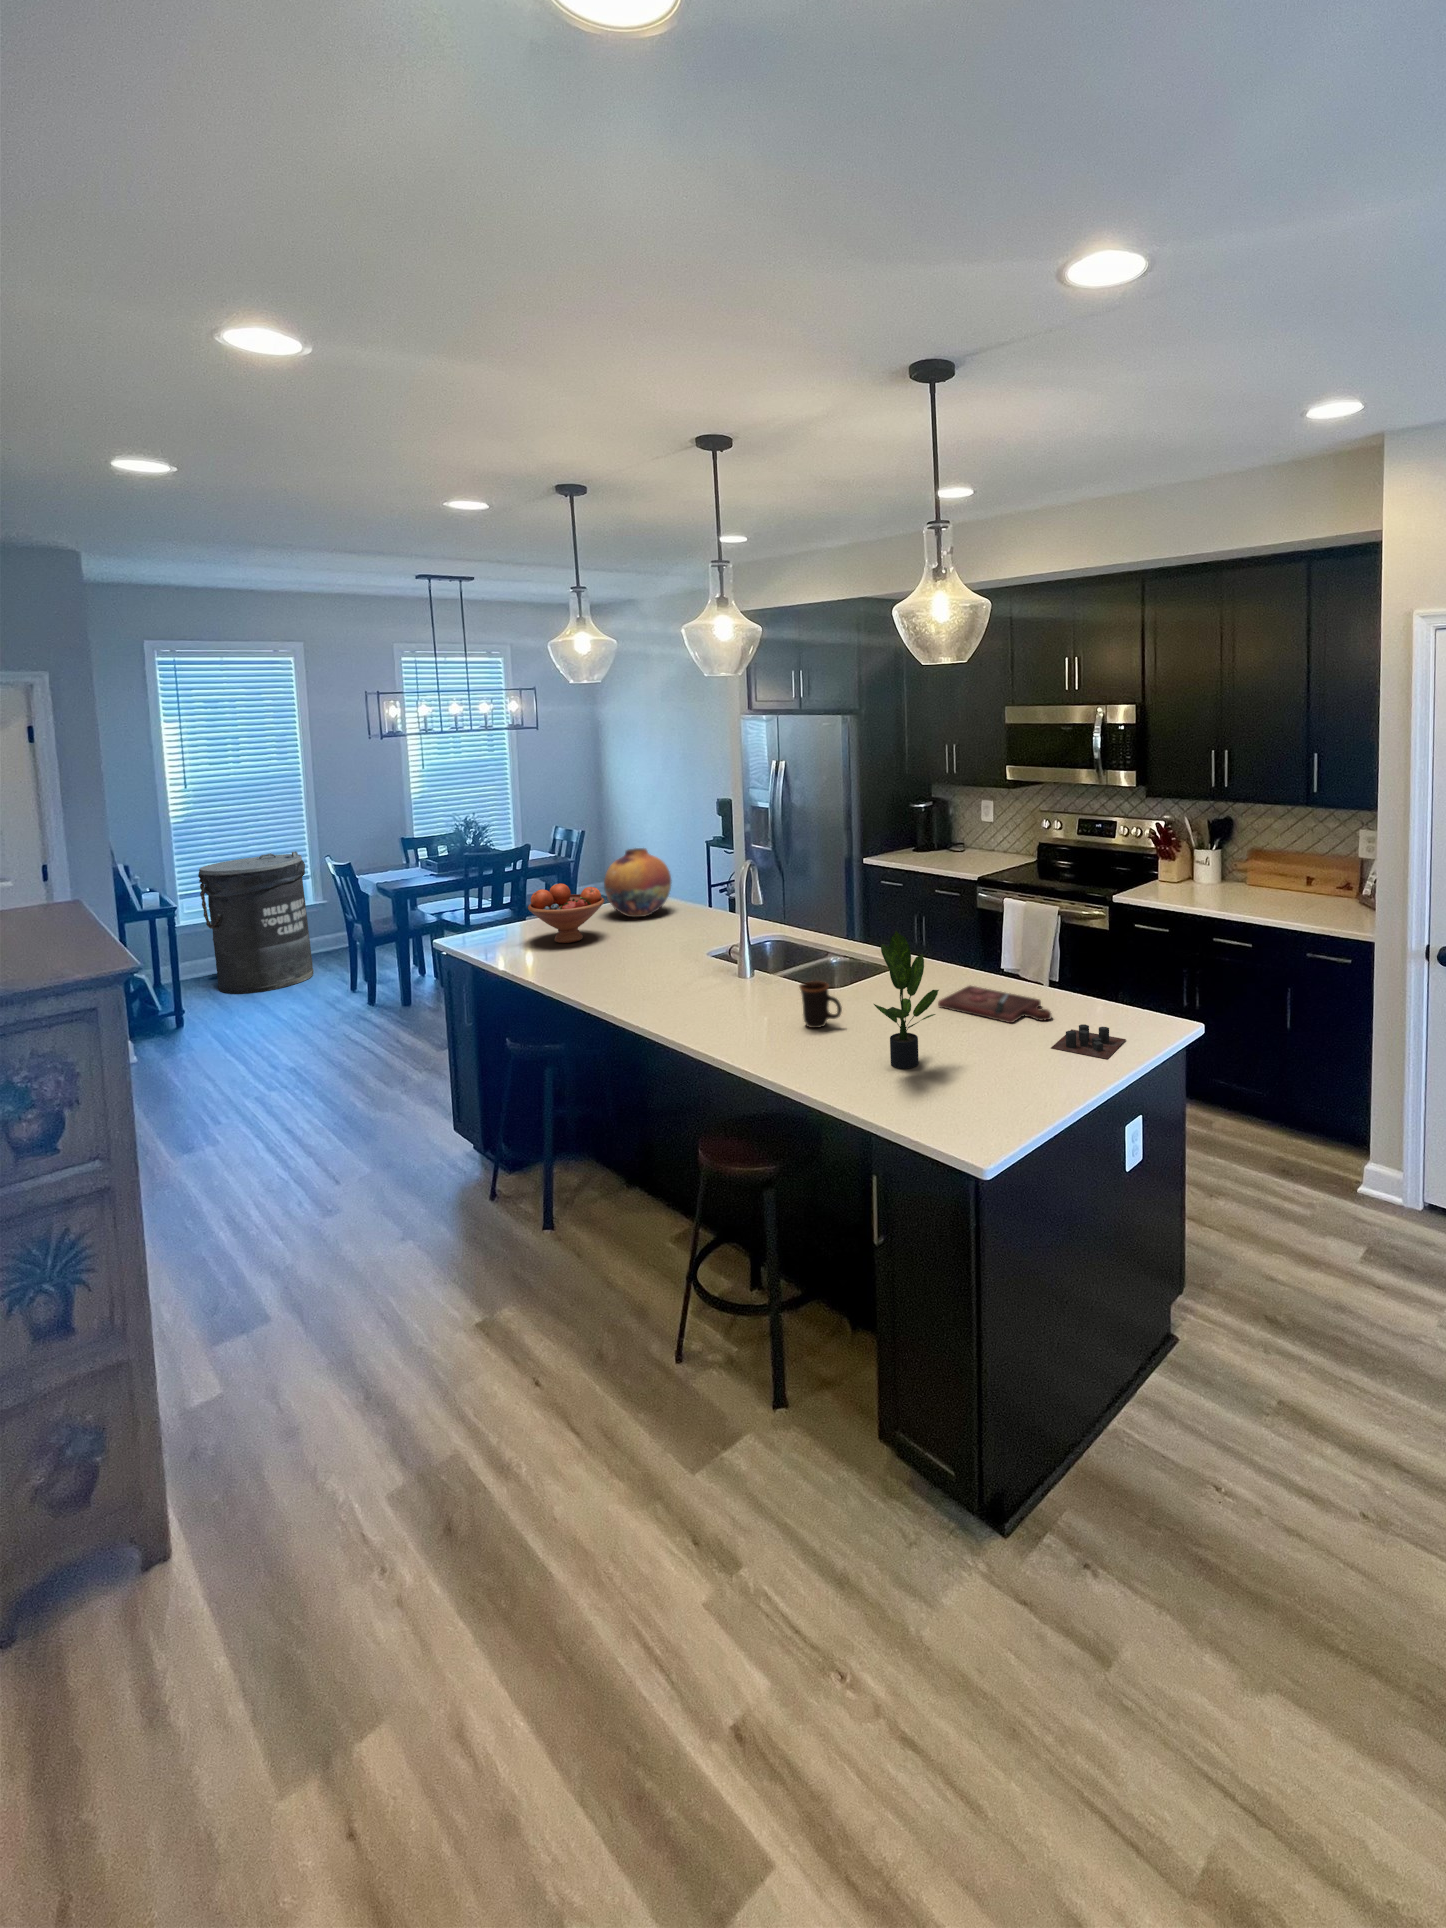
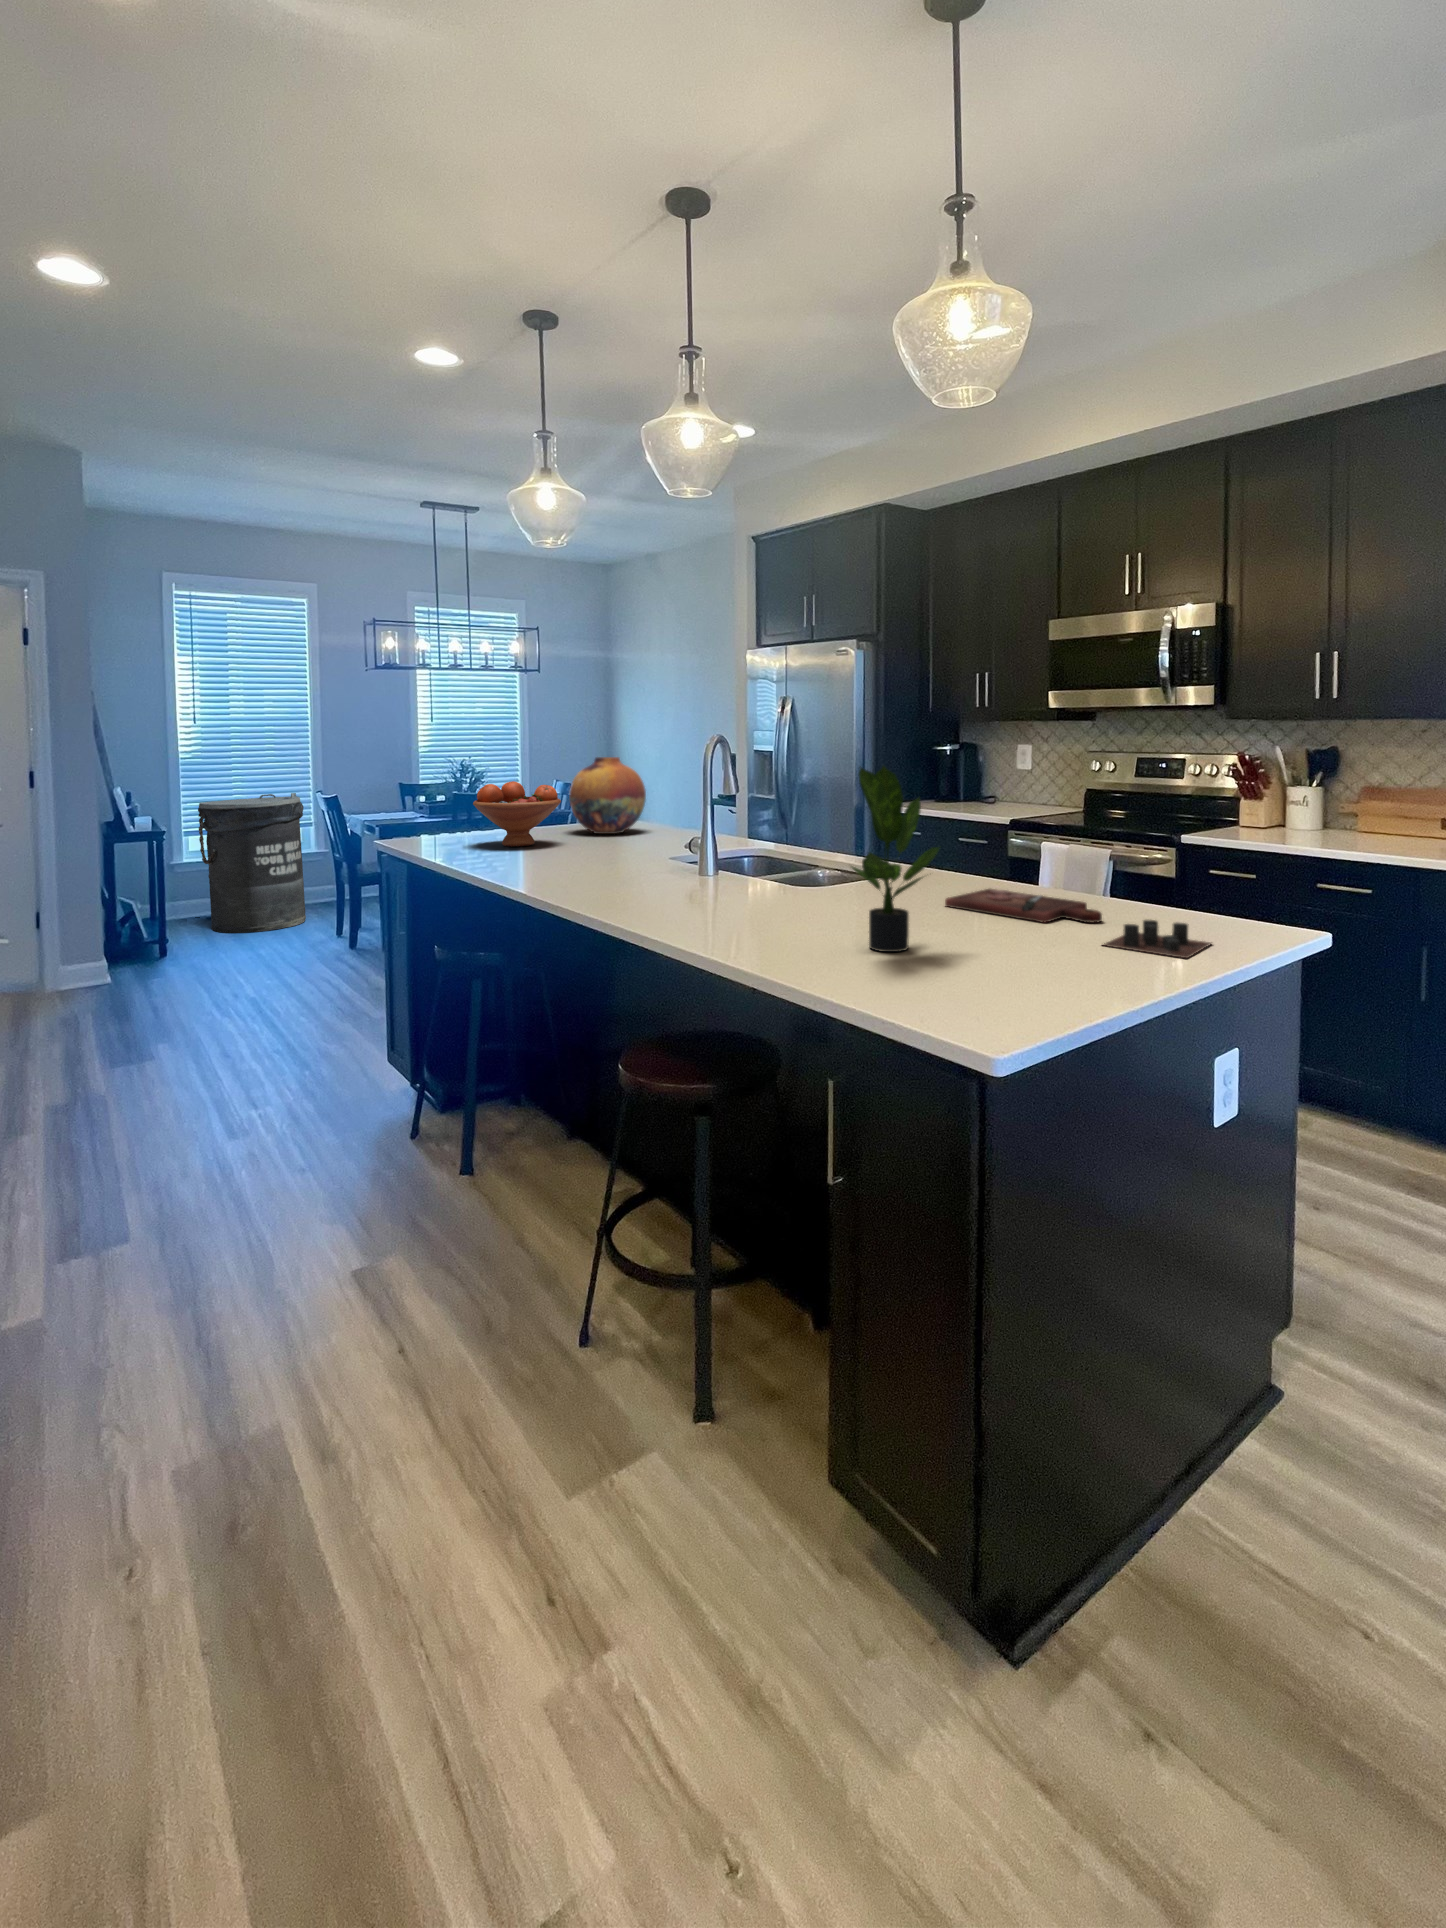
mug: present [799,981,842,1028] -> none [759,857,813,915]

